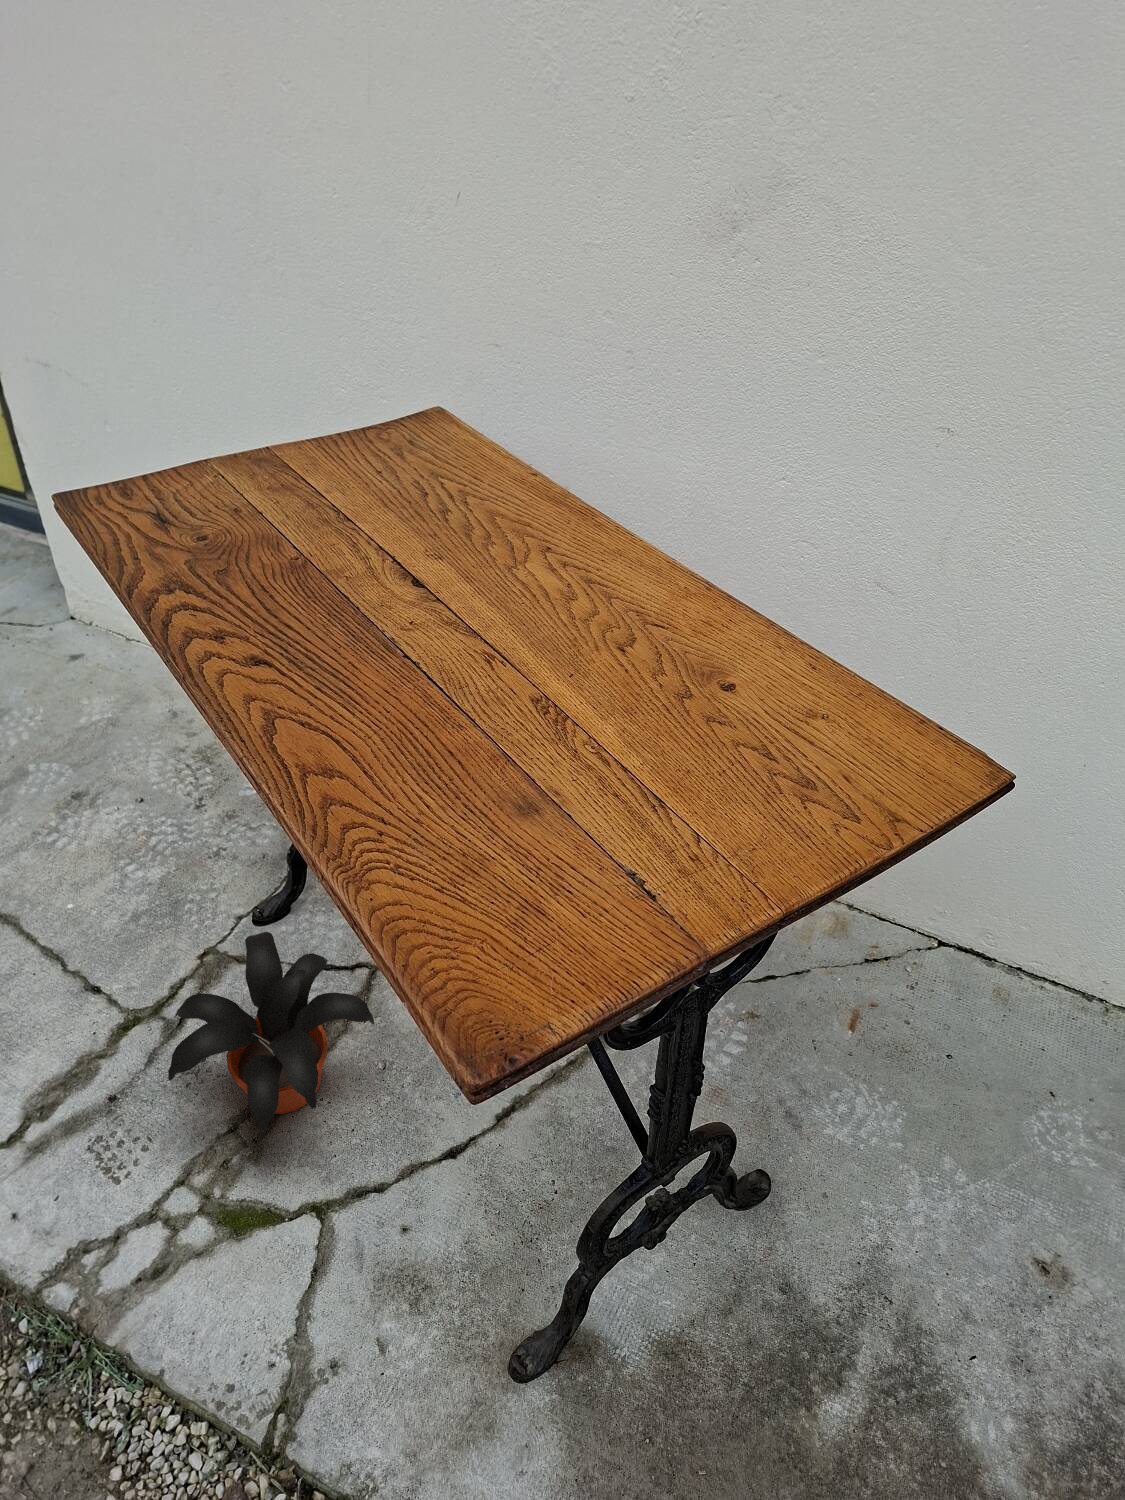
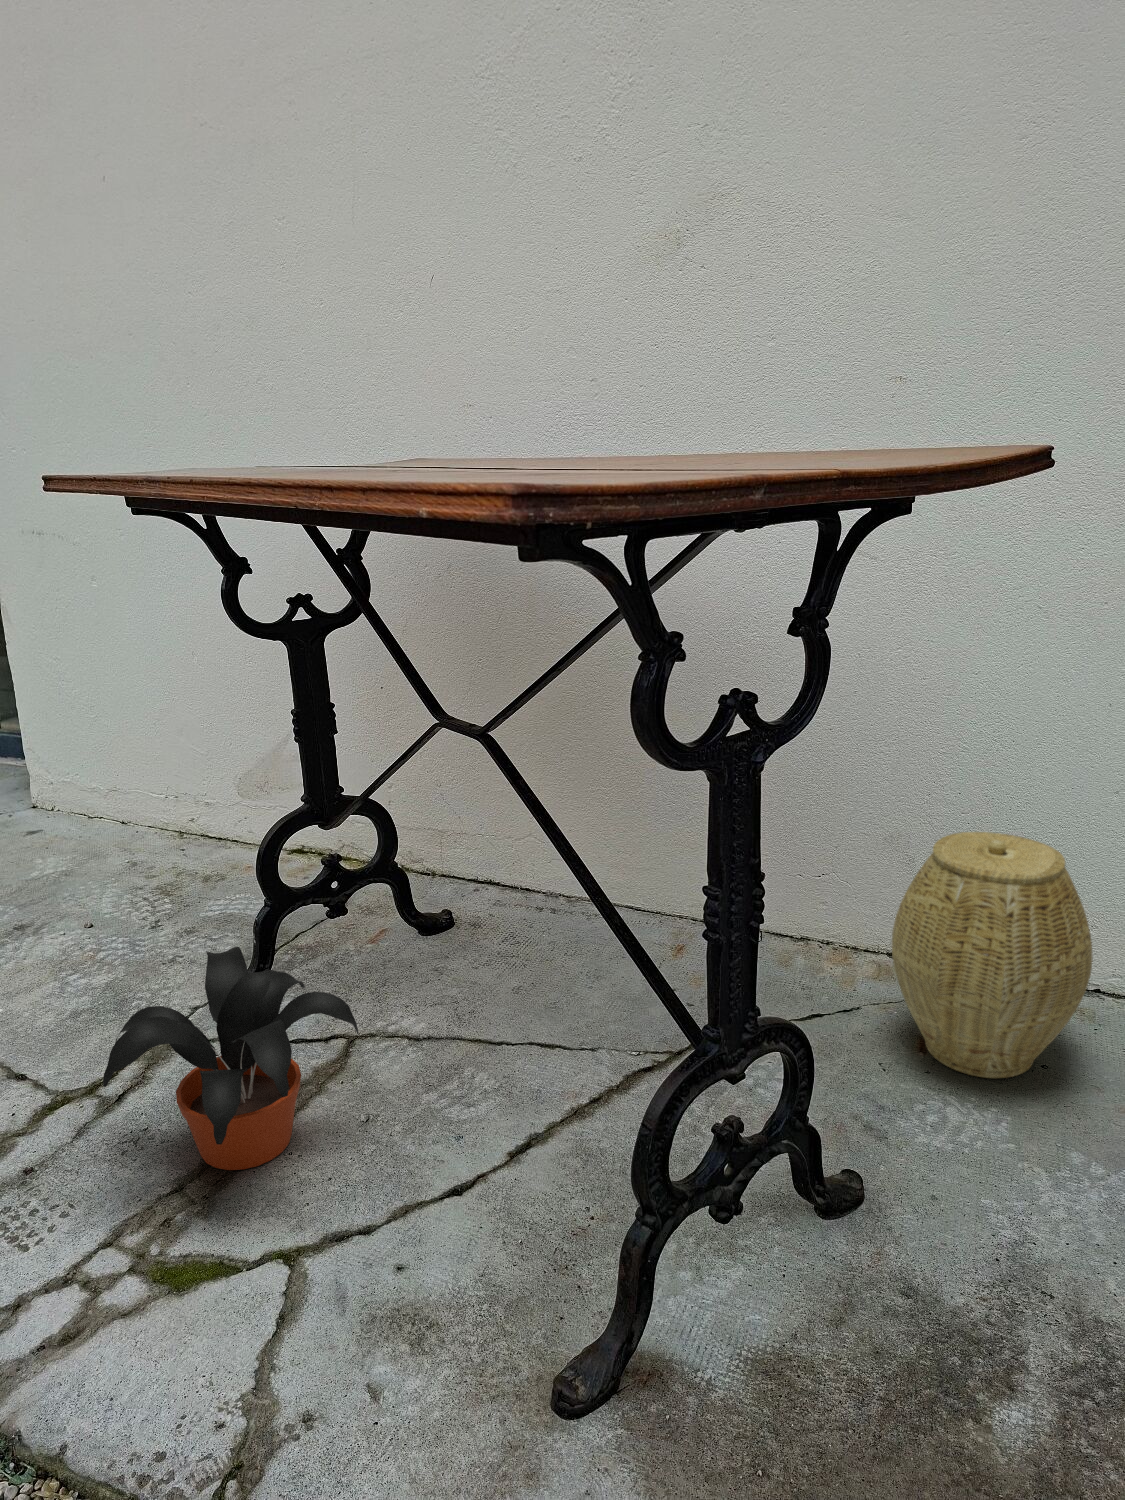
woven basket: none [839,866,1009,1064] -> present [892,832,1092,1078]

